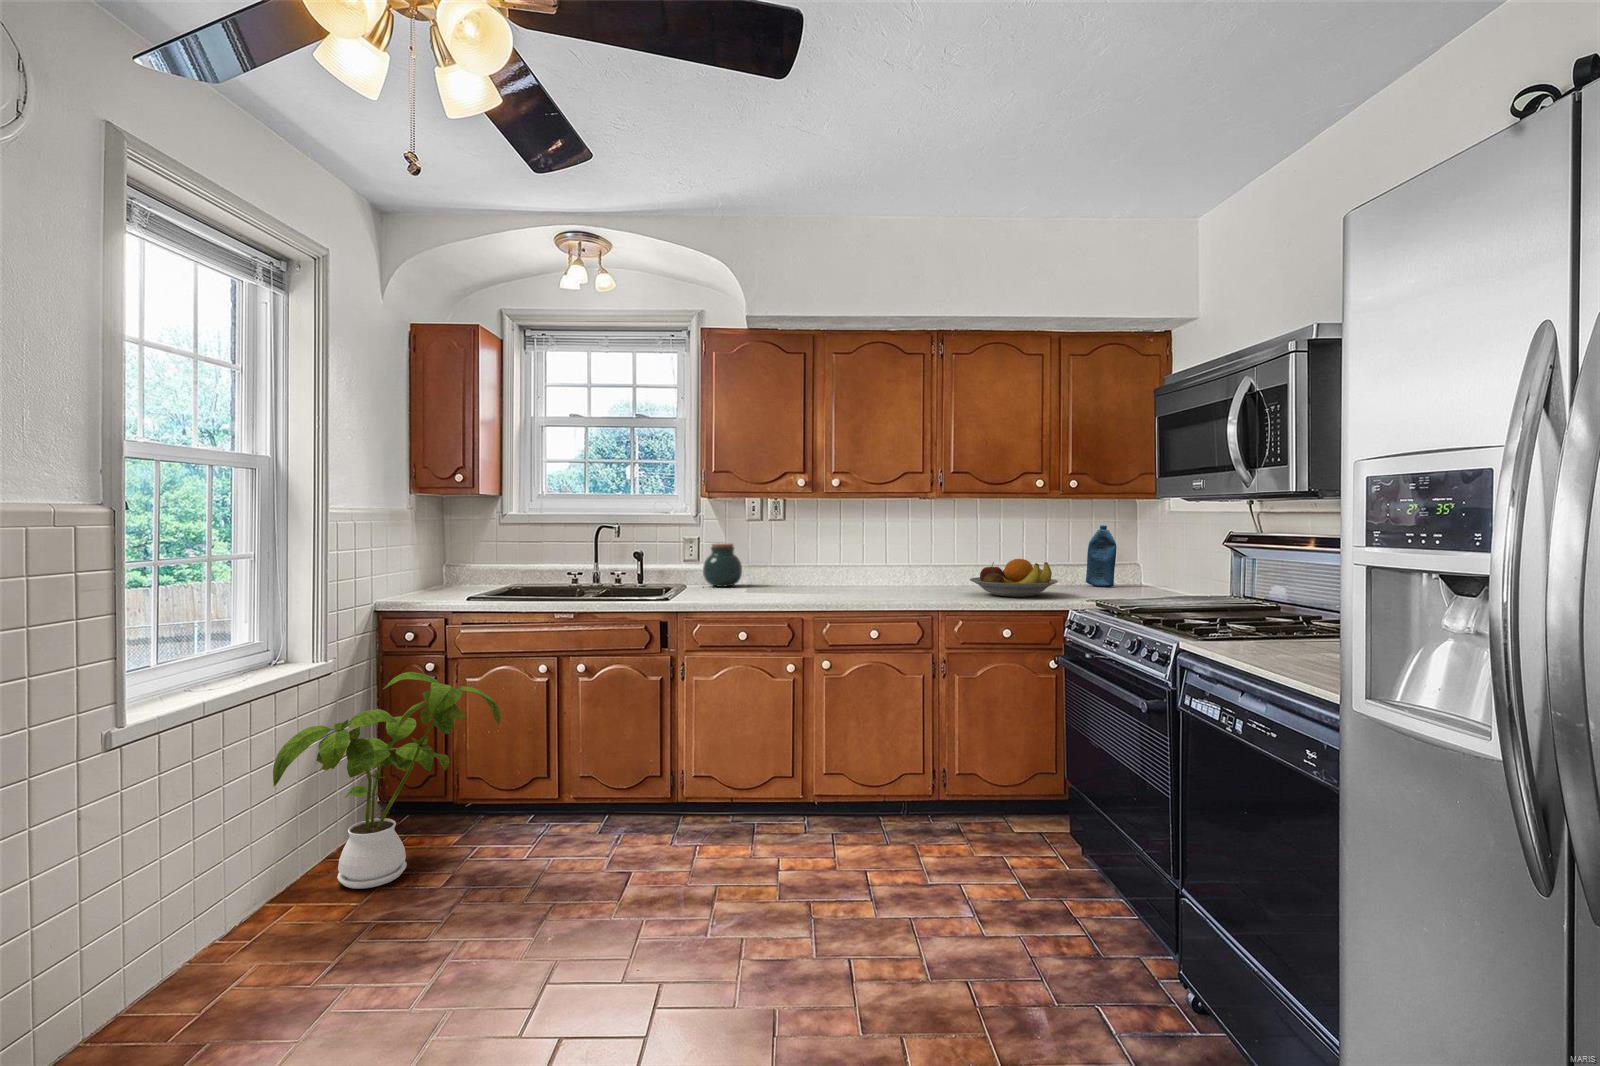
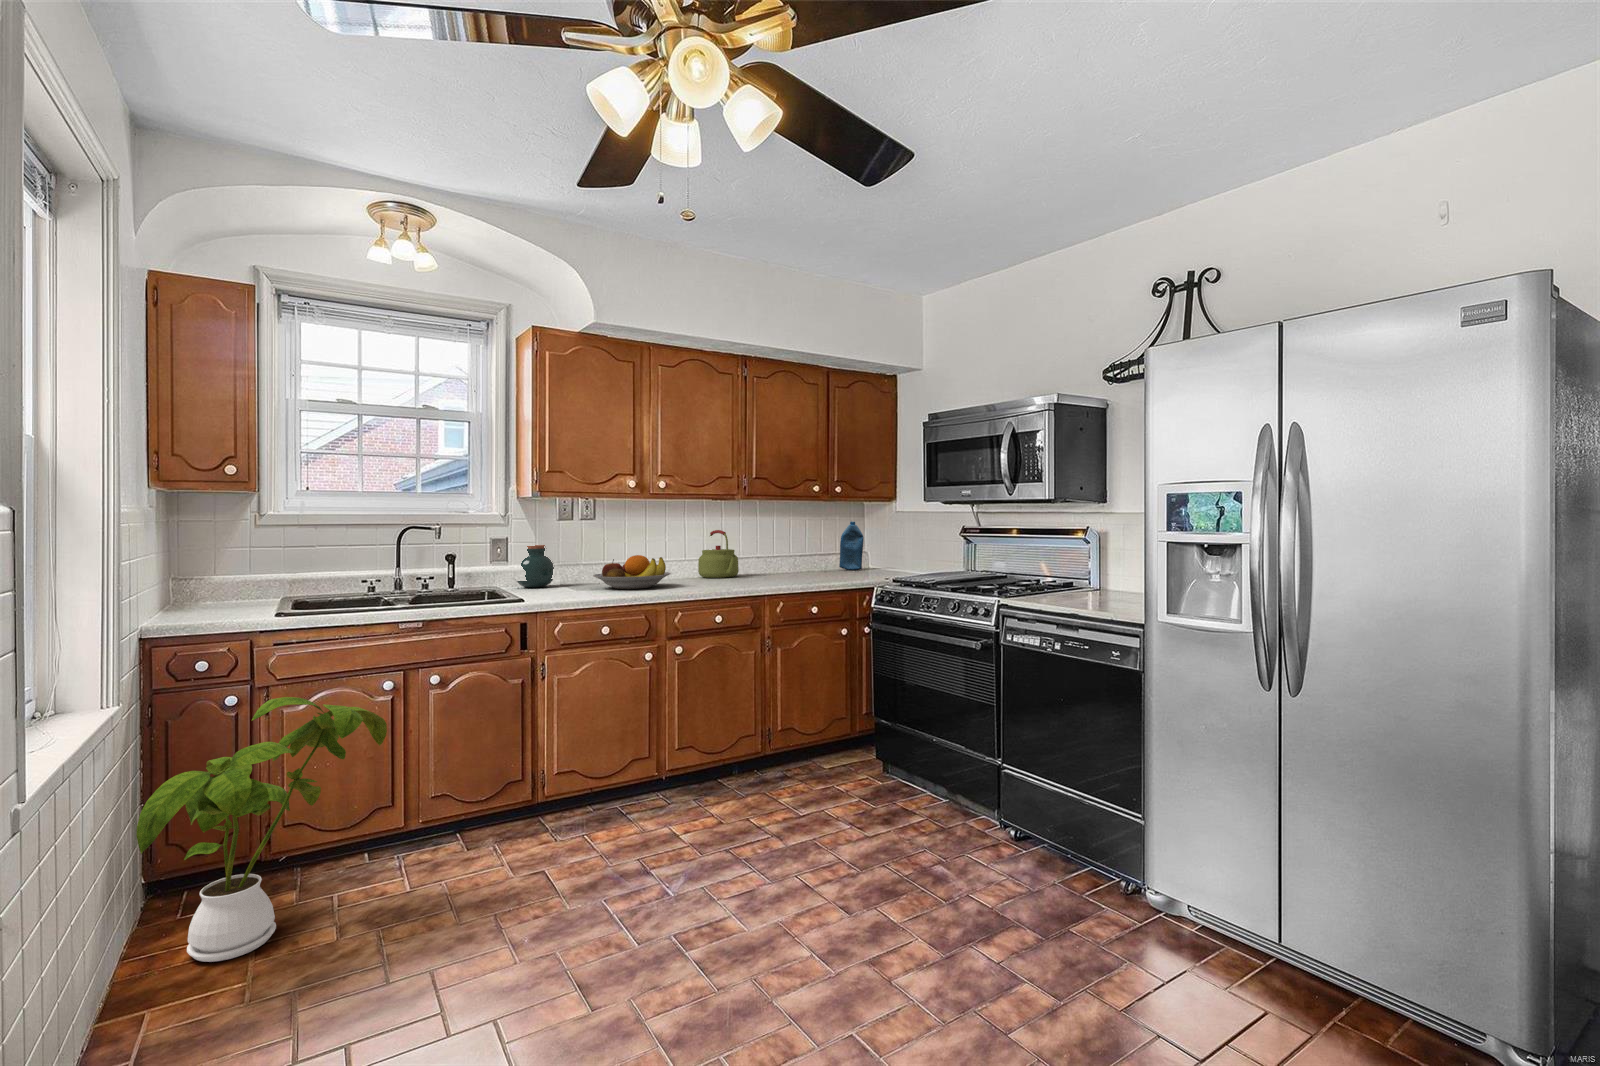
kettle: none [900,532,946,587] -> present [698,530,739,578]
fruit bowl: present [970,559,1058,597] -> present [593,555,671,589]

